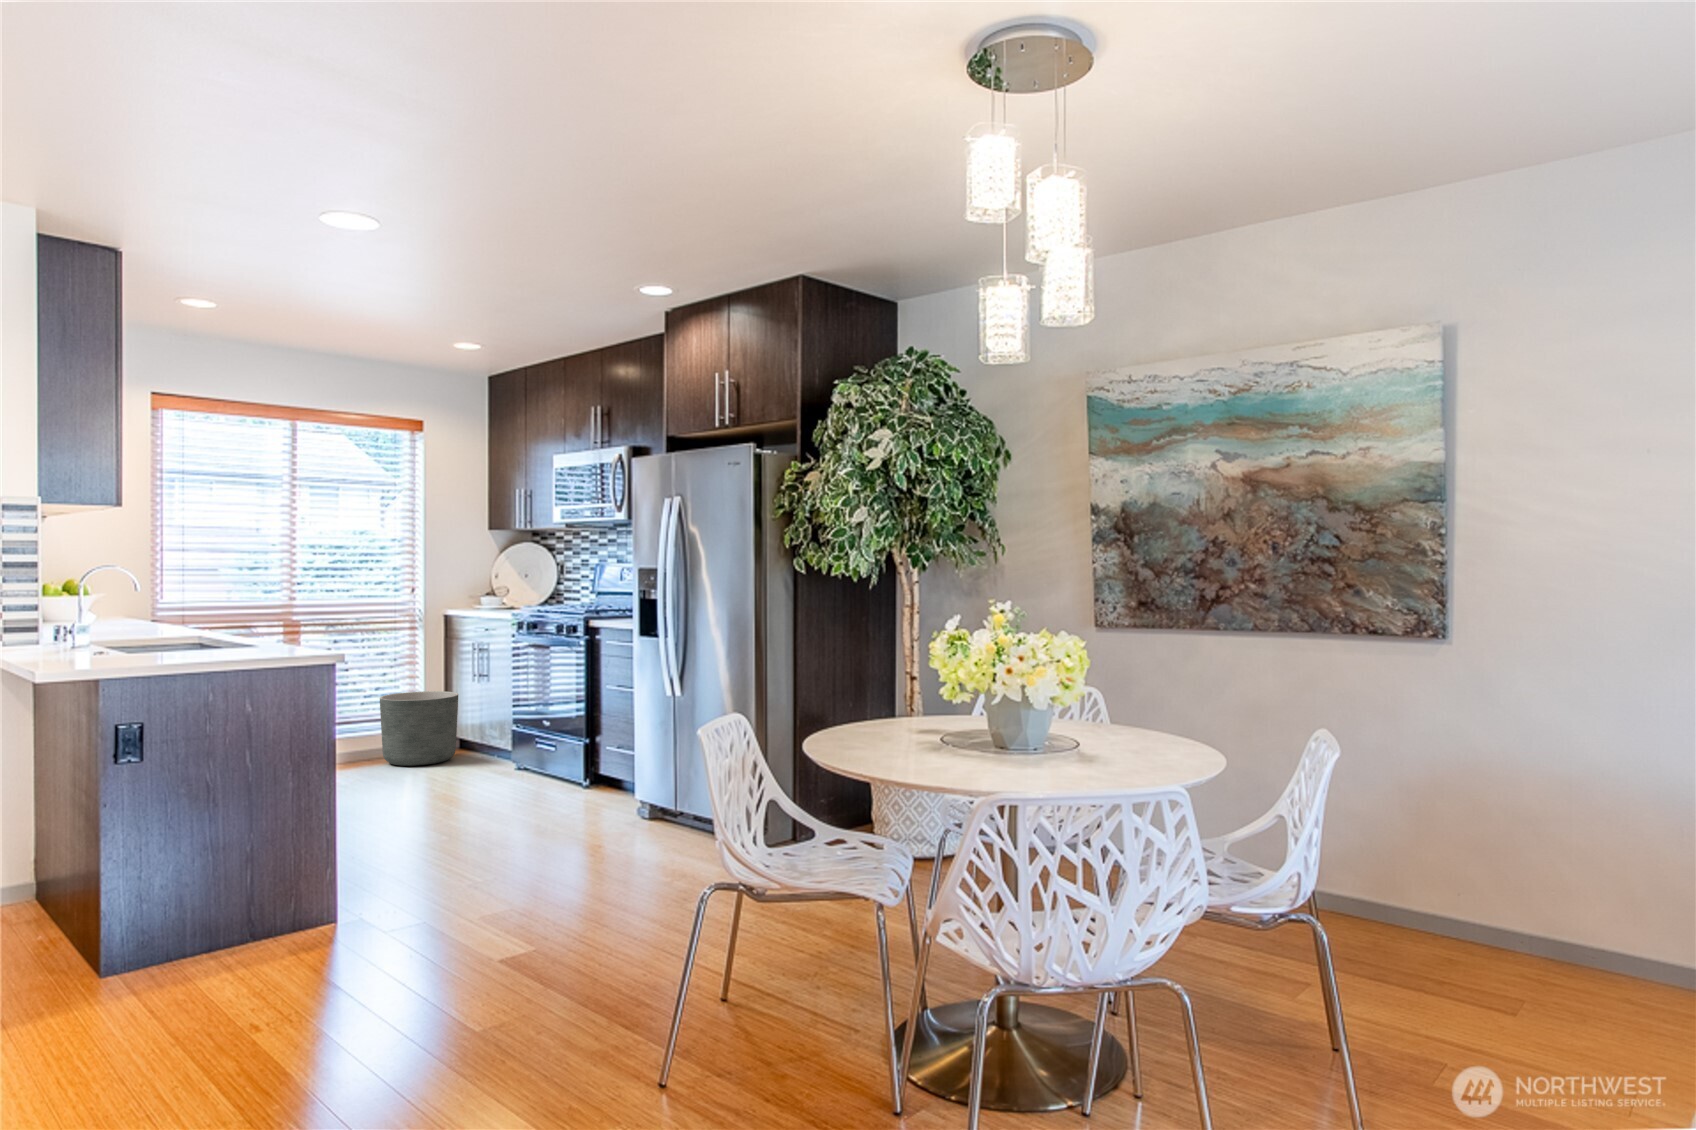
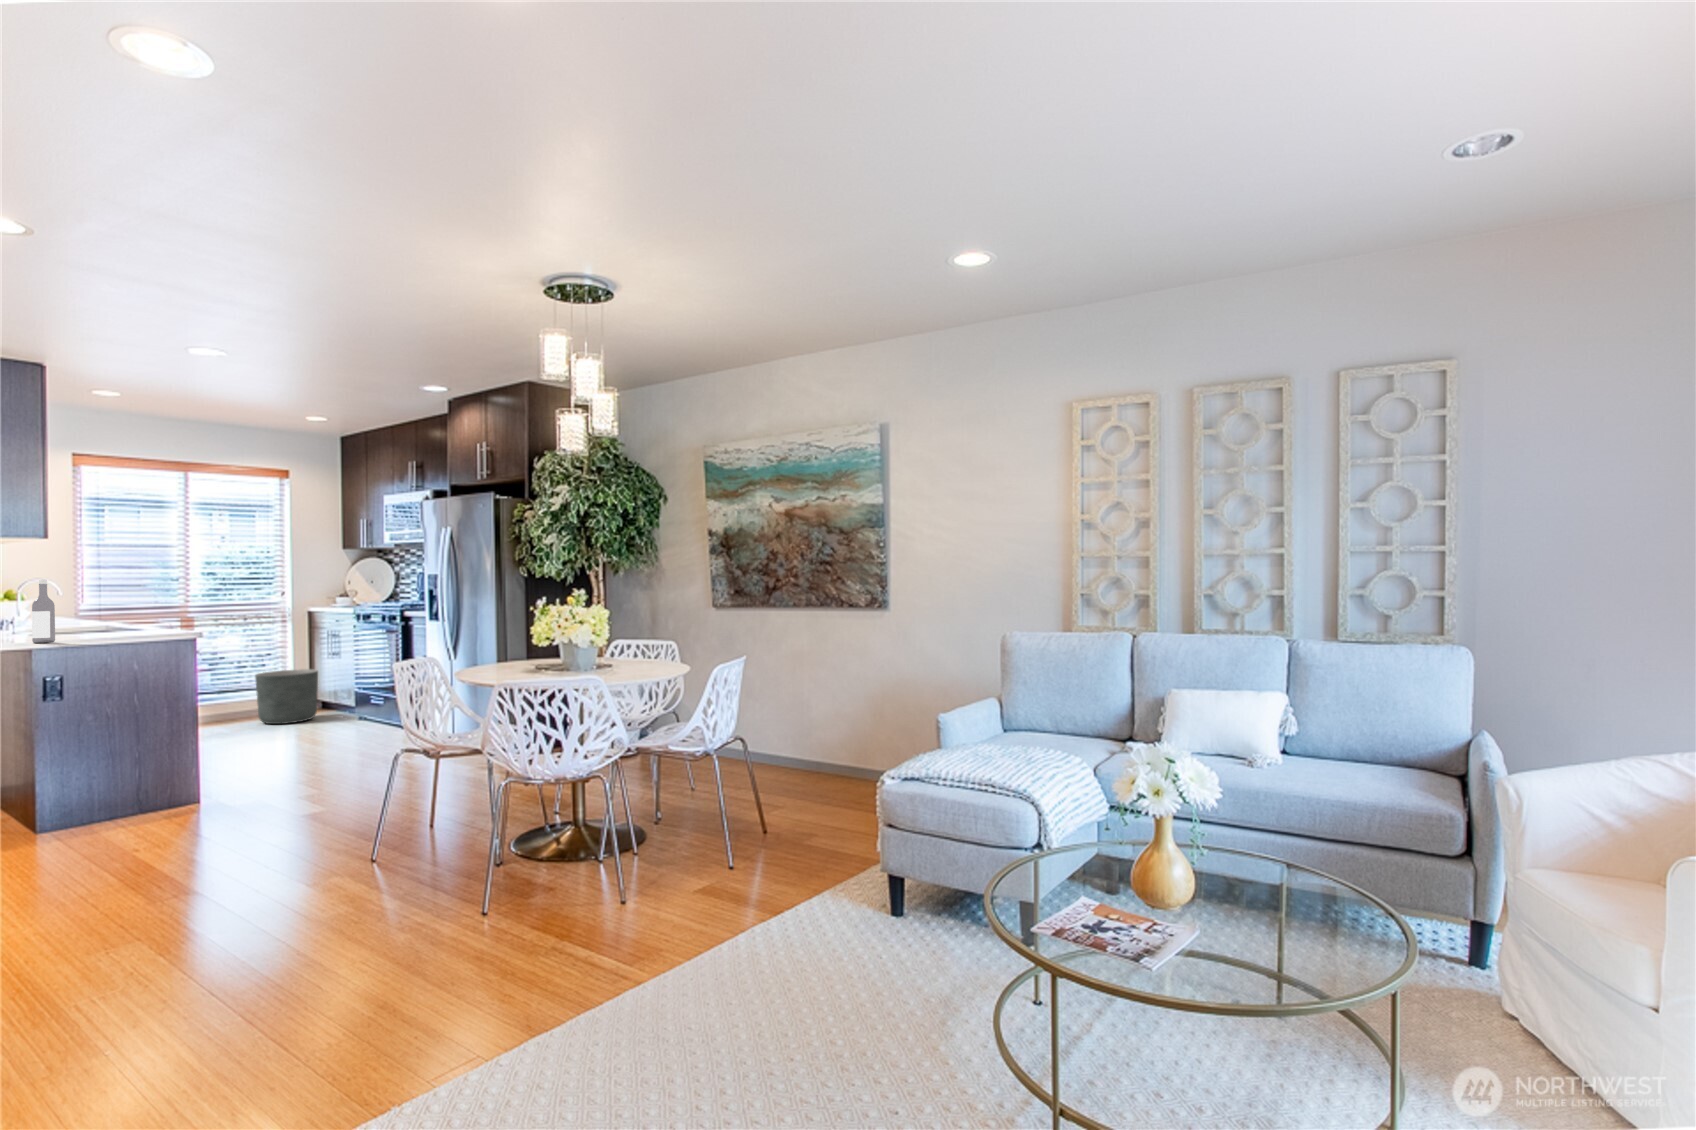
wine bottle: none [99,562,134,666] -> present [32,579,55,643]

